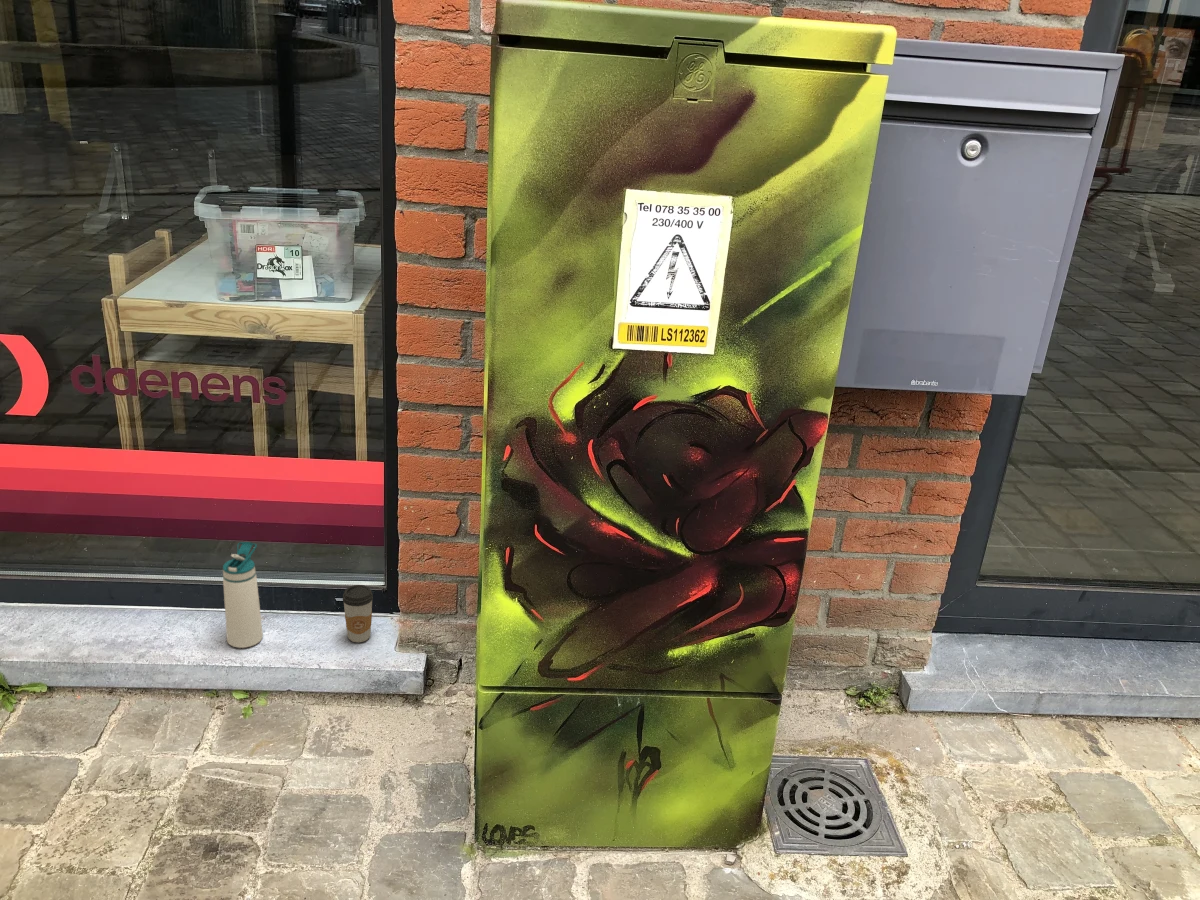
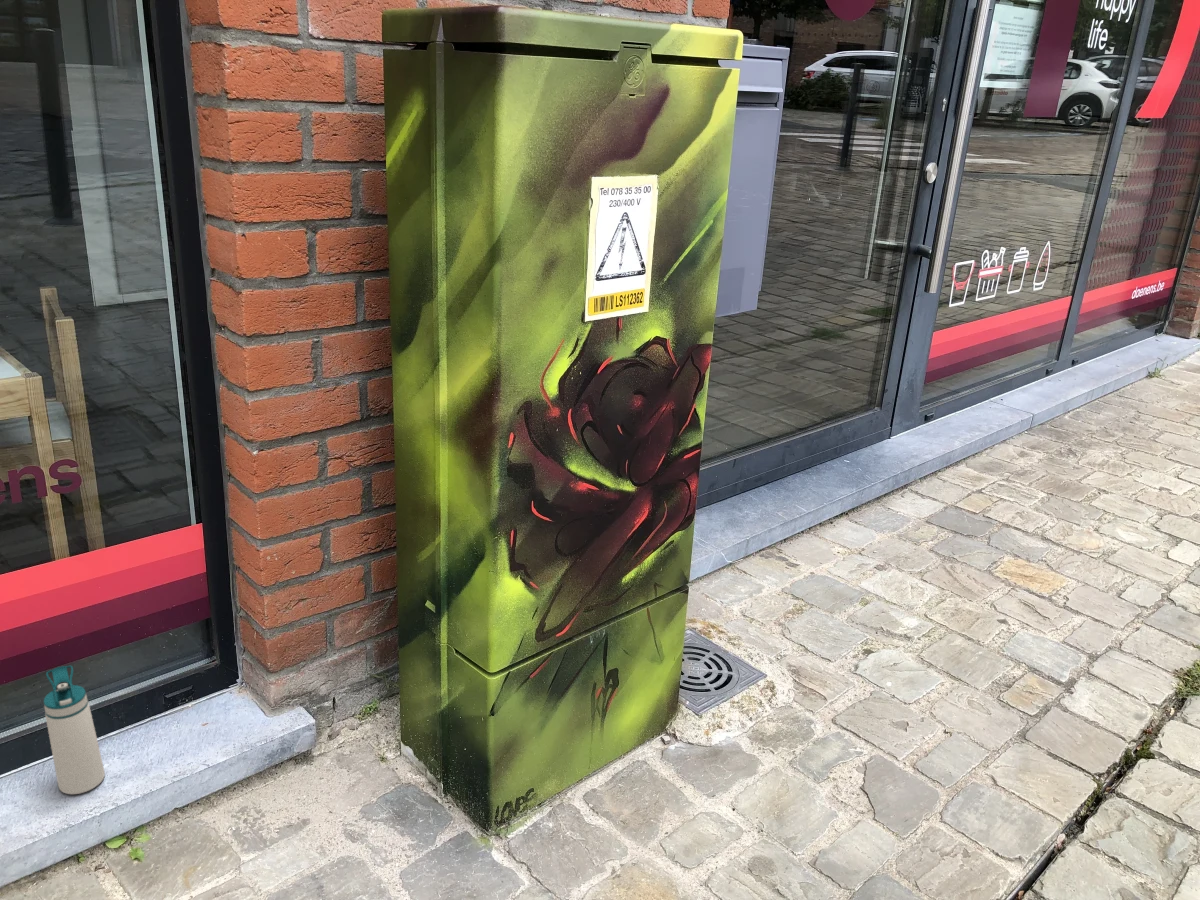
coffee cup: present [343,585,373,642] -> none [191,663,228,728]

